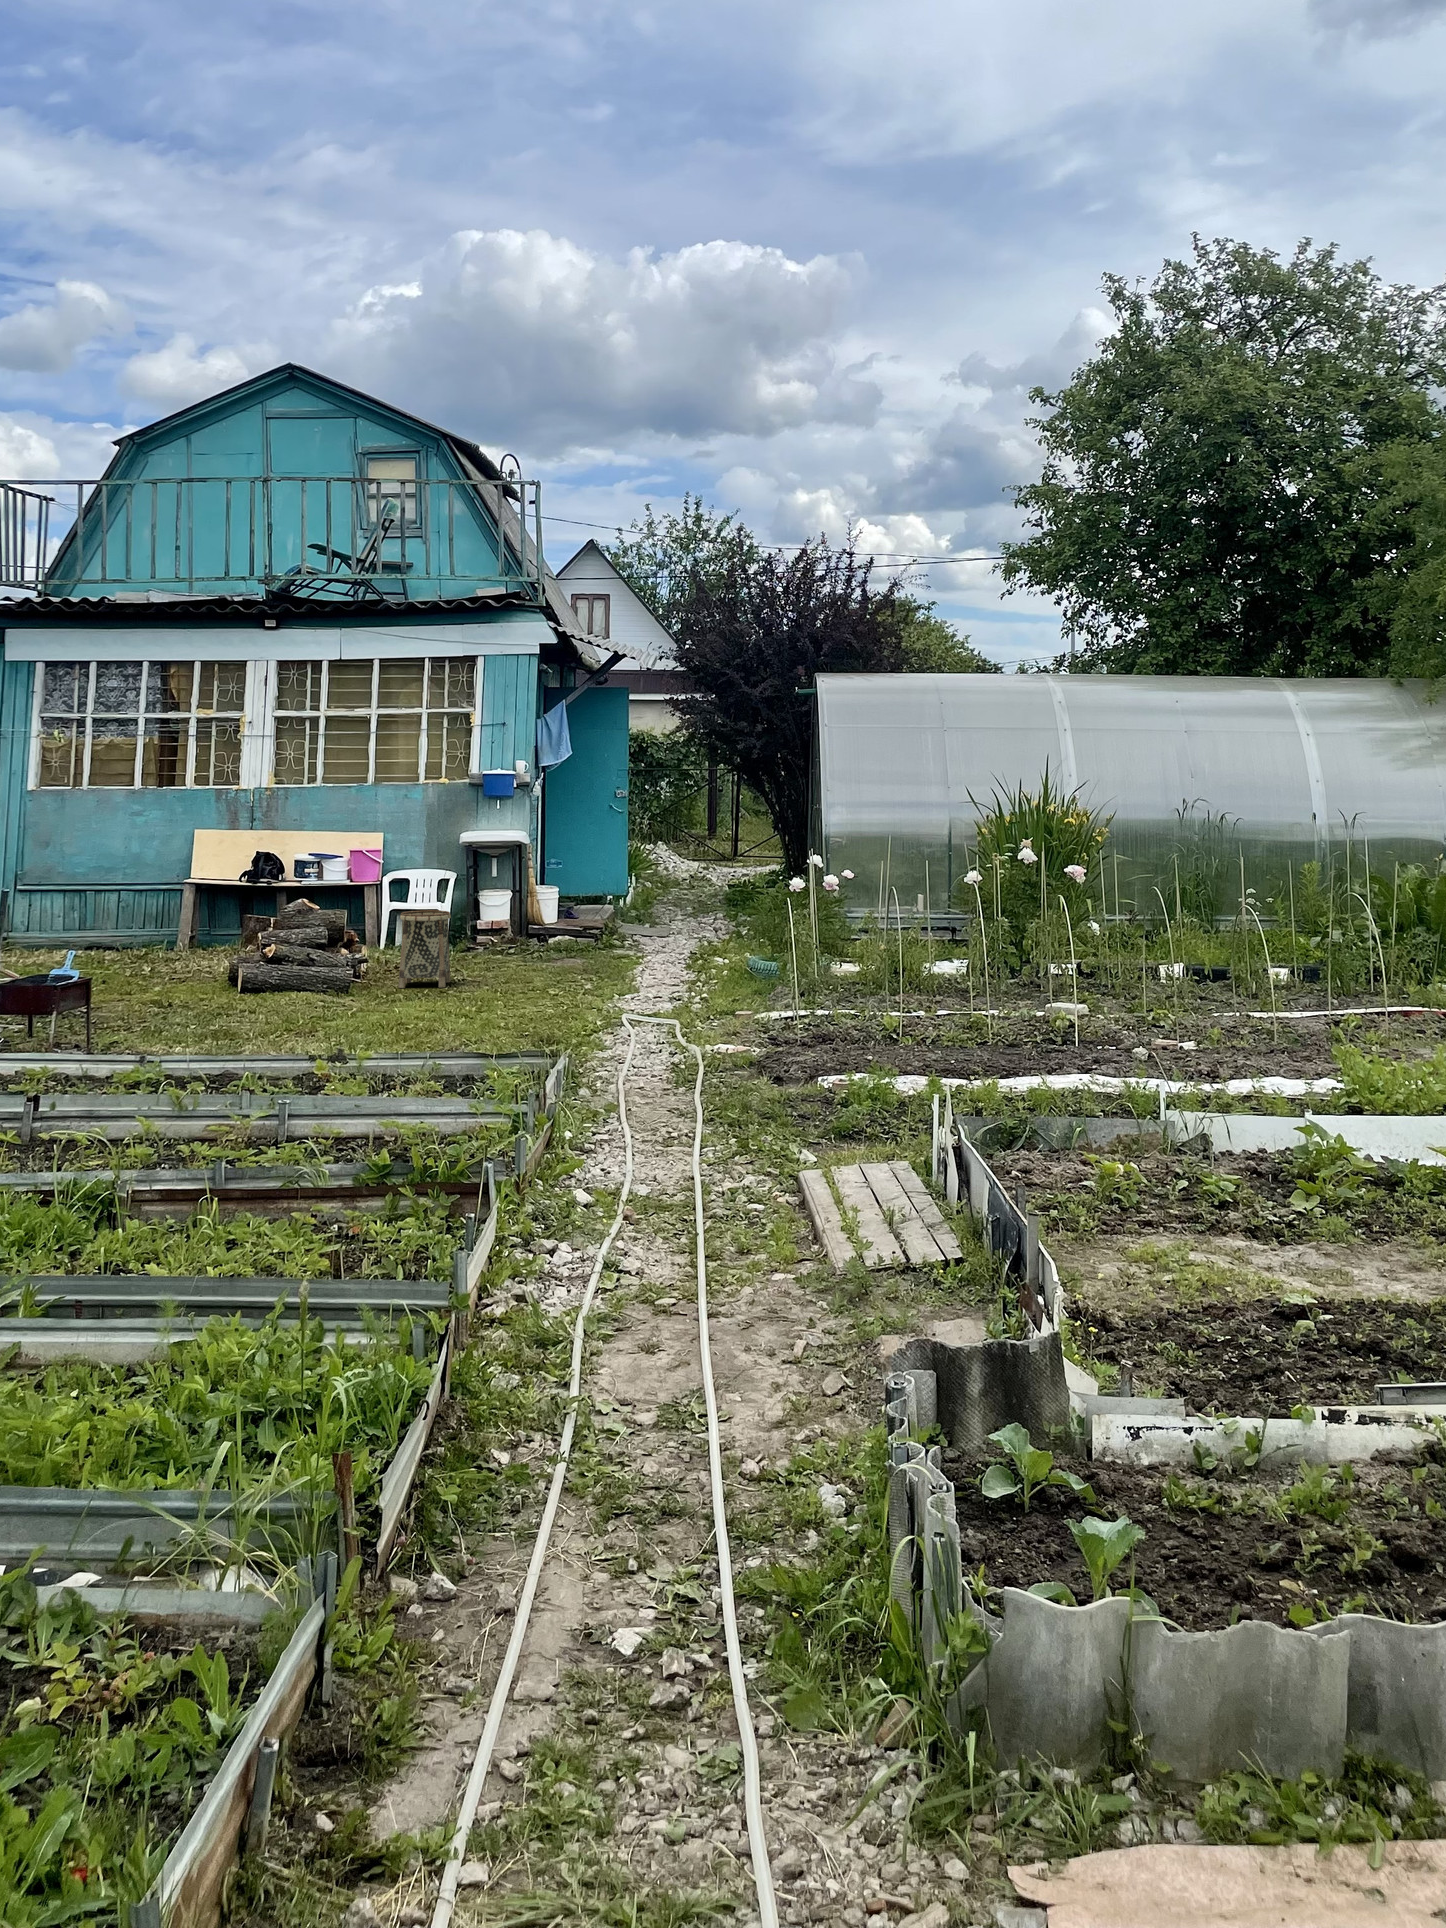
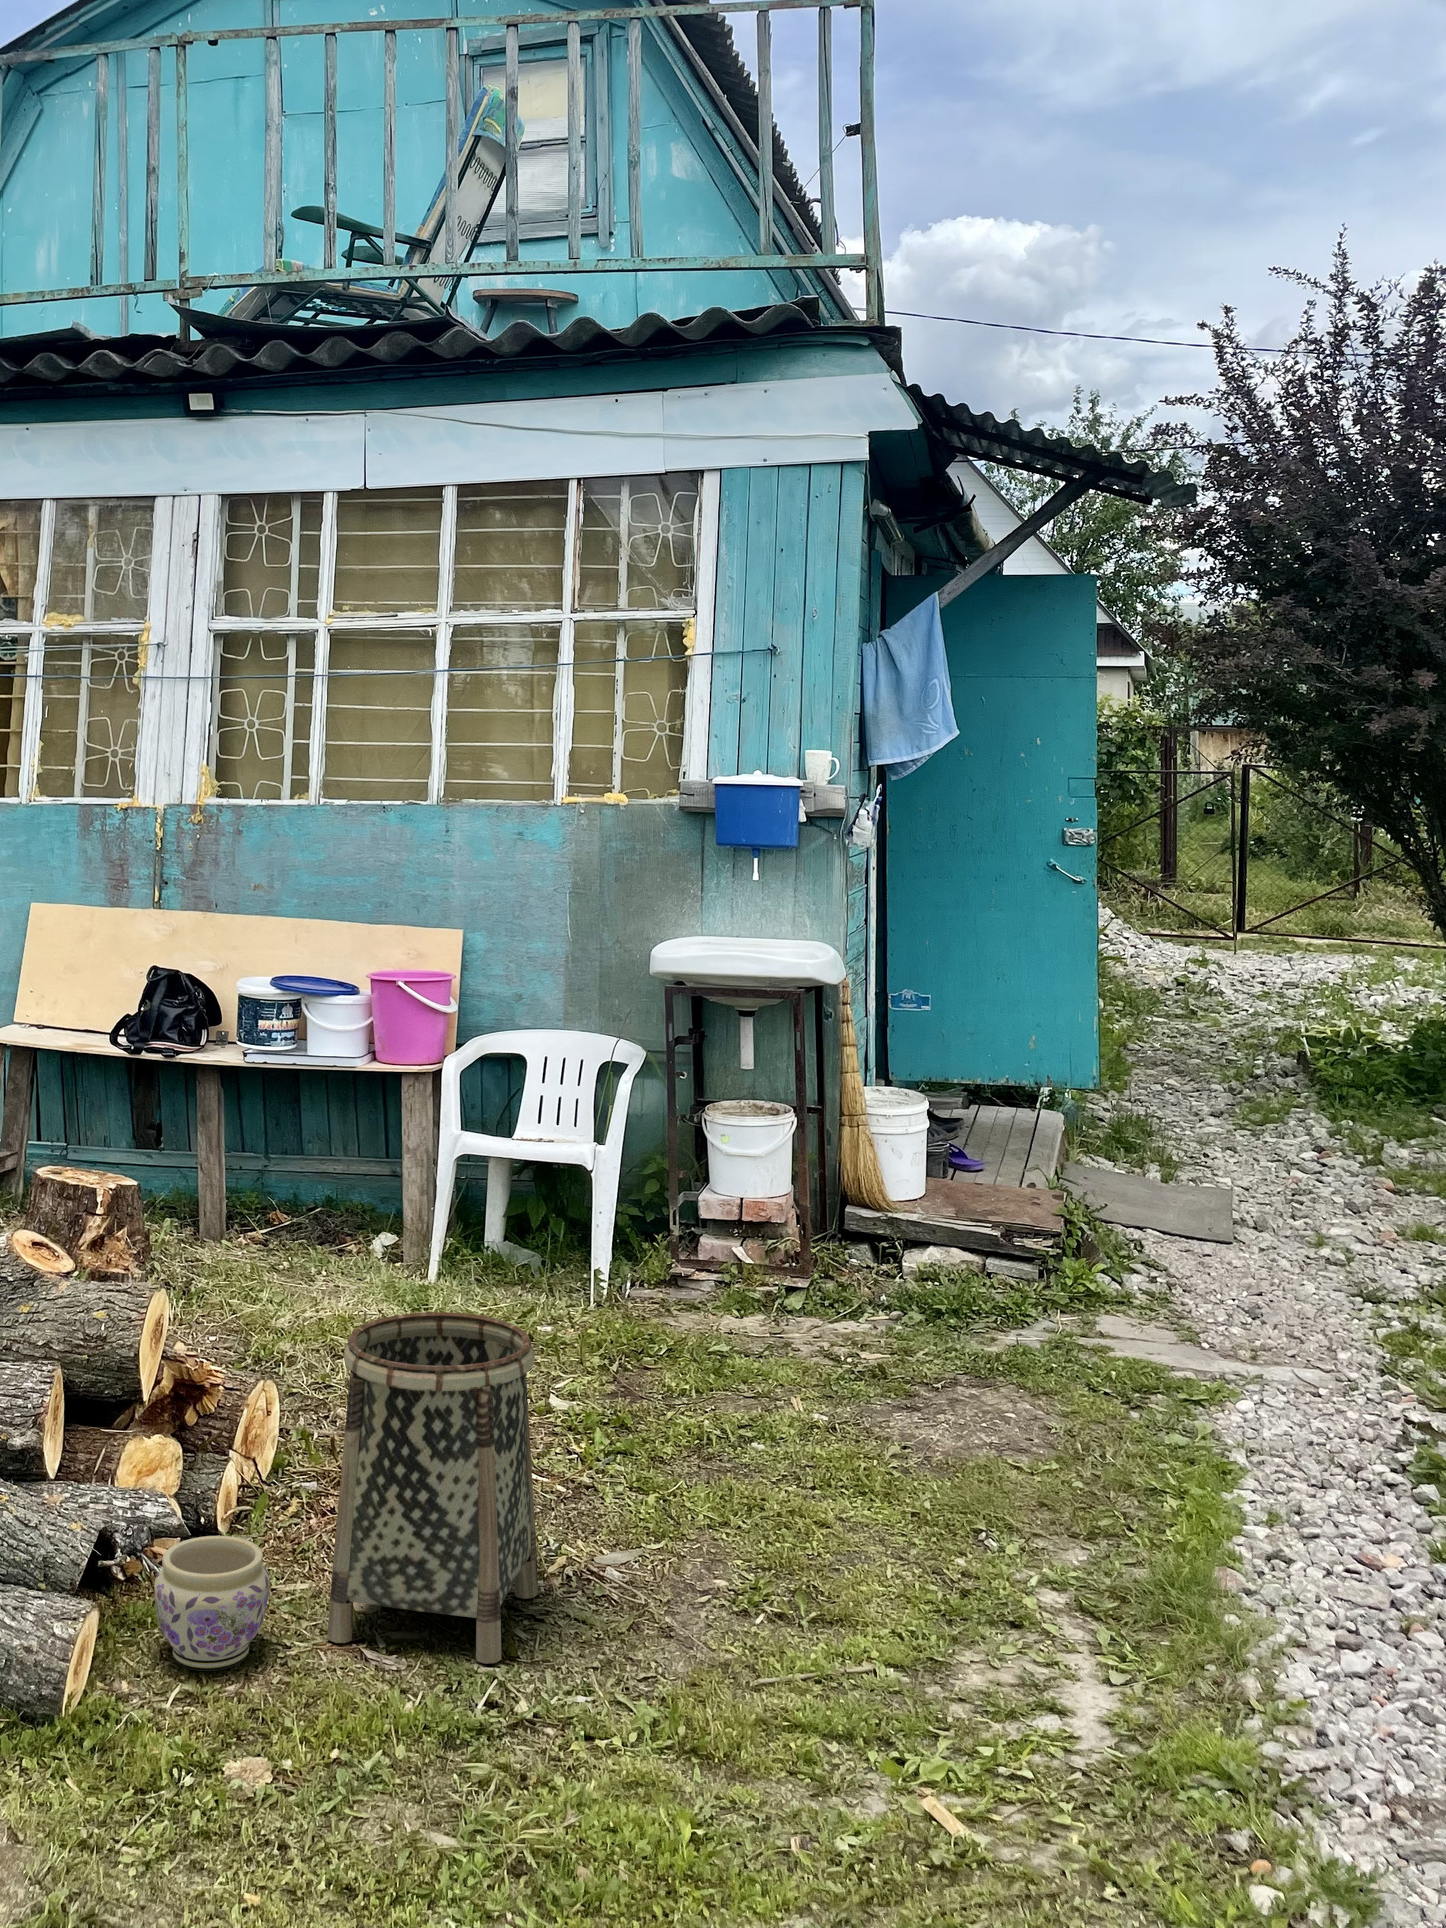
planter: none [355,964,385,992] -> present [154,1536,270,1671]

